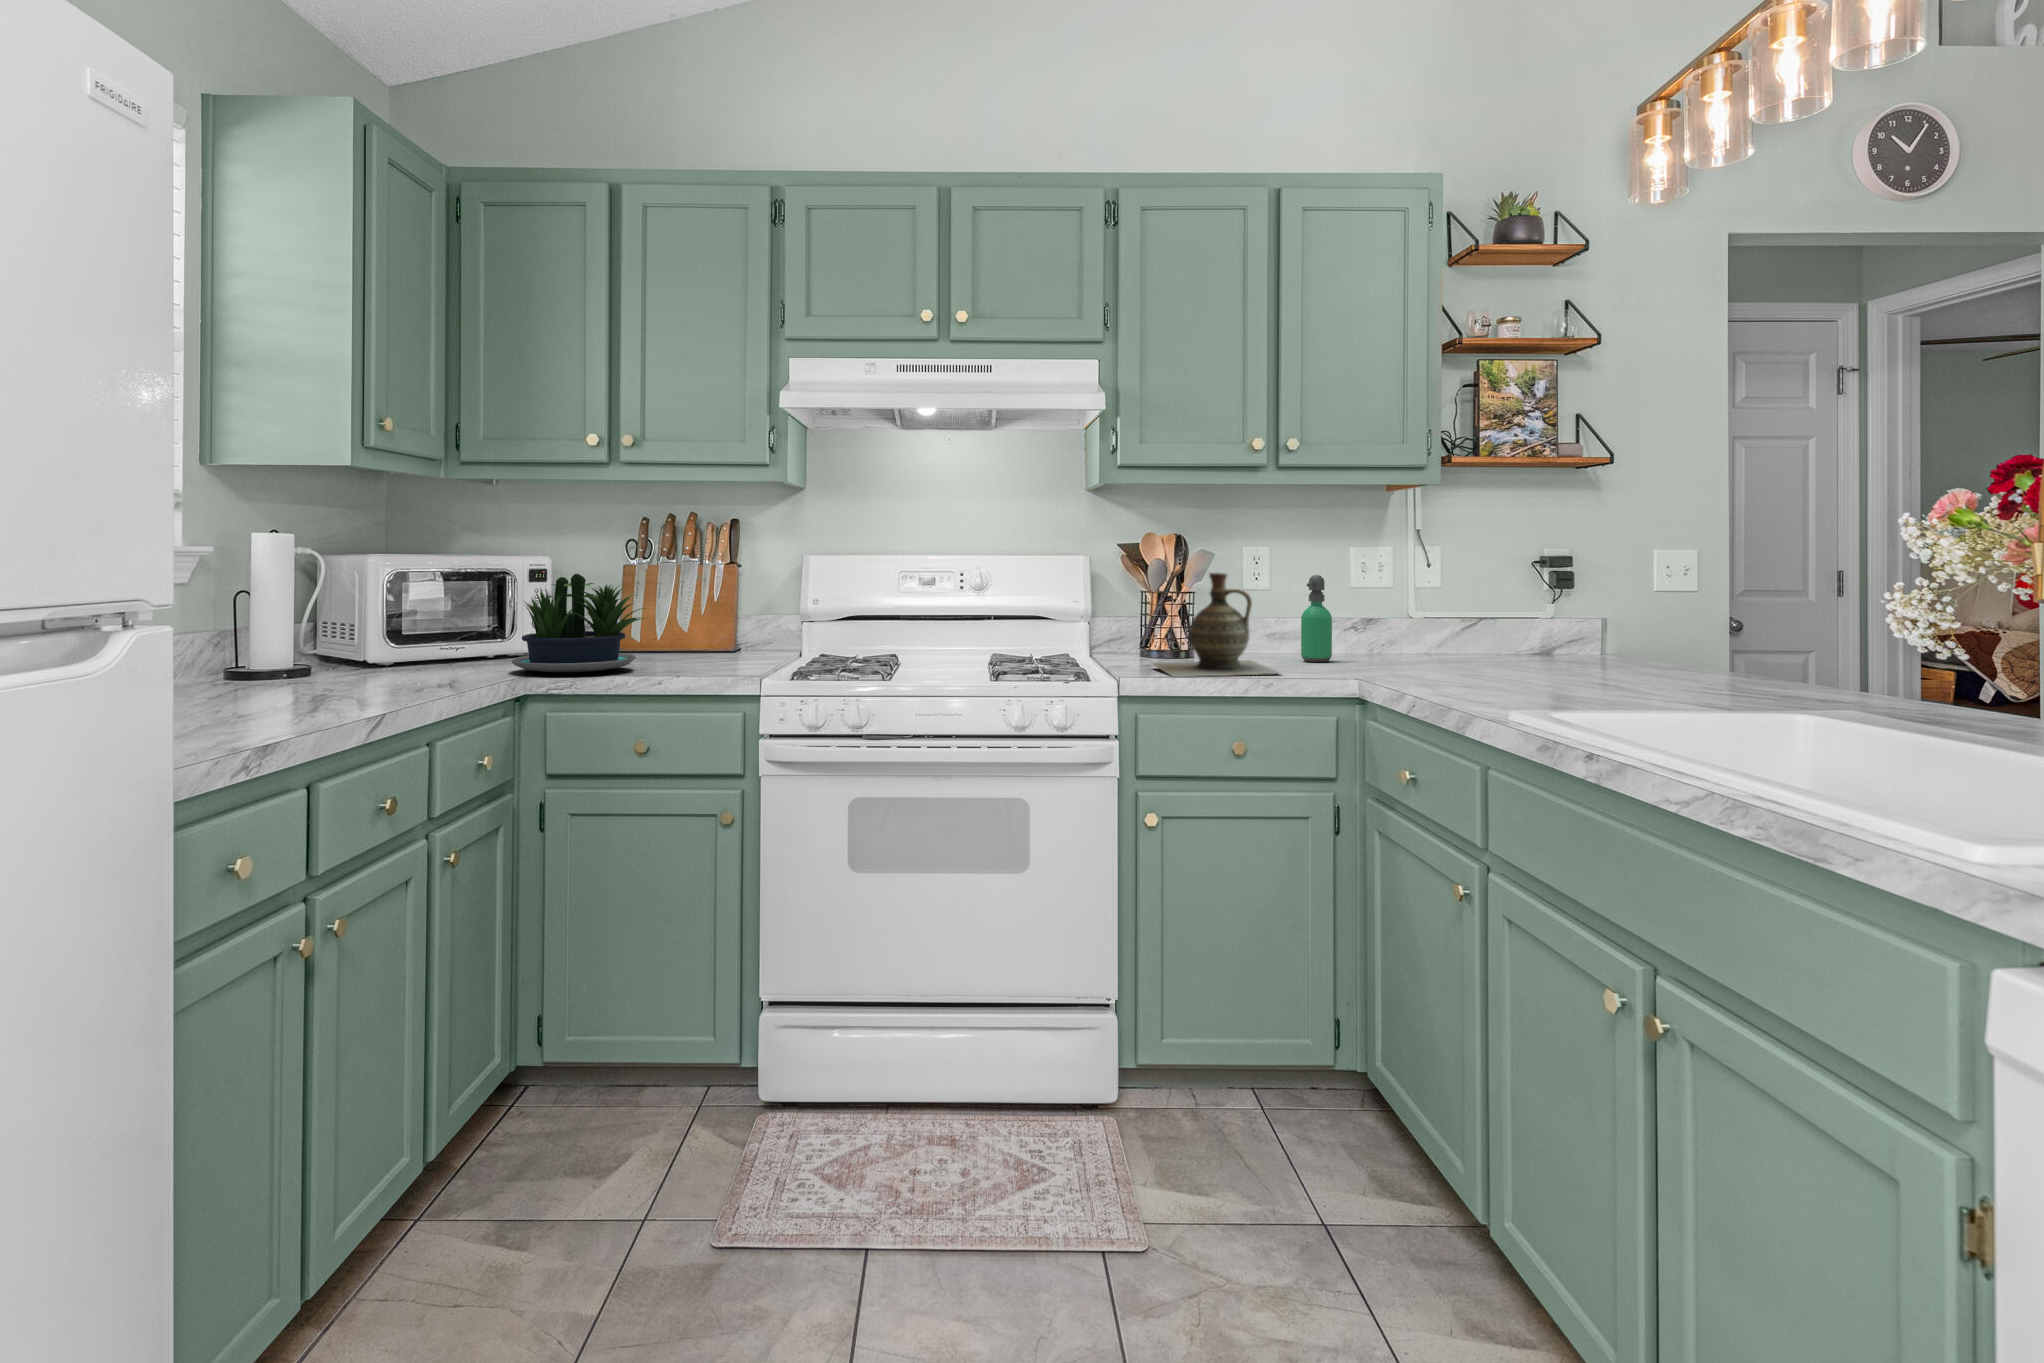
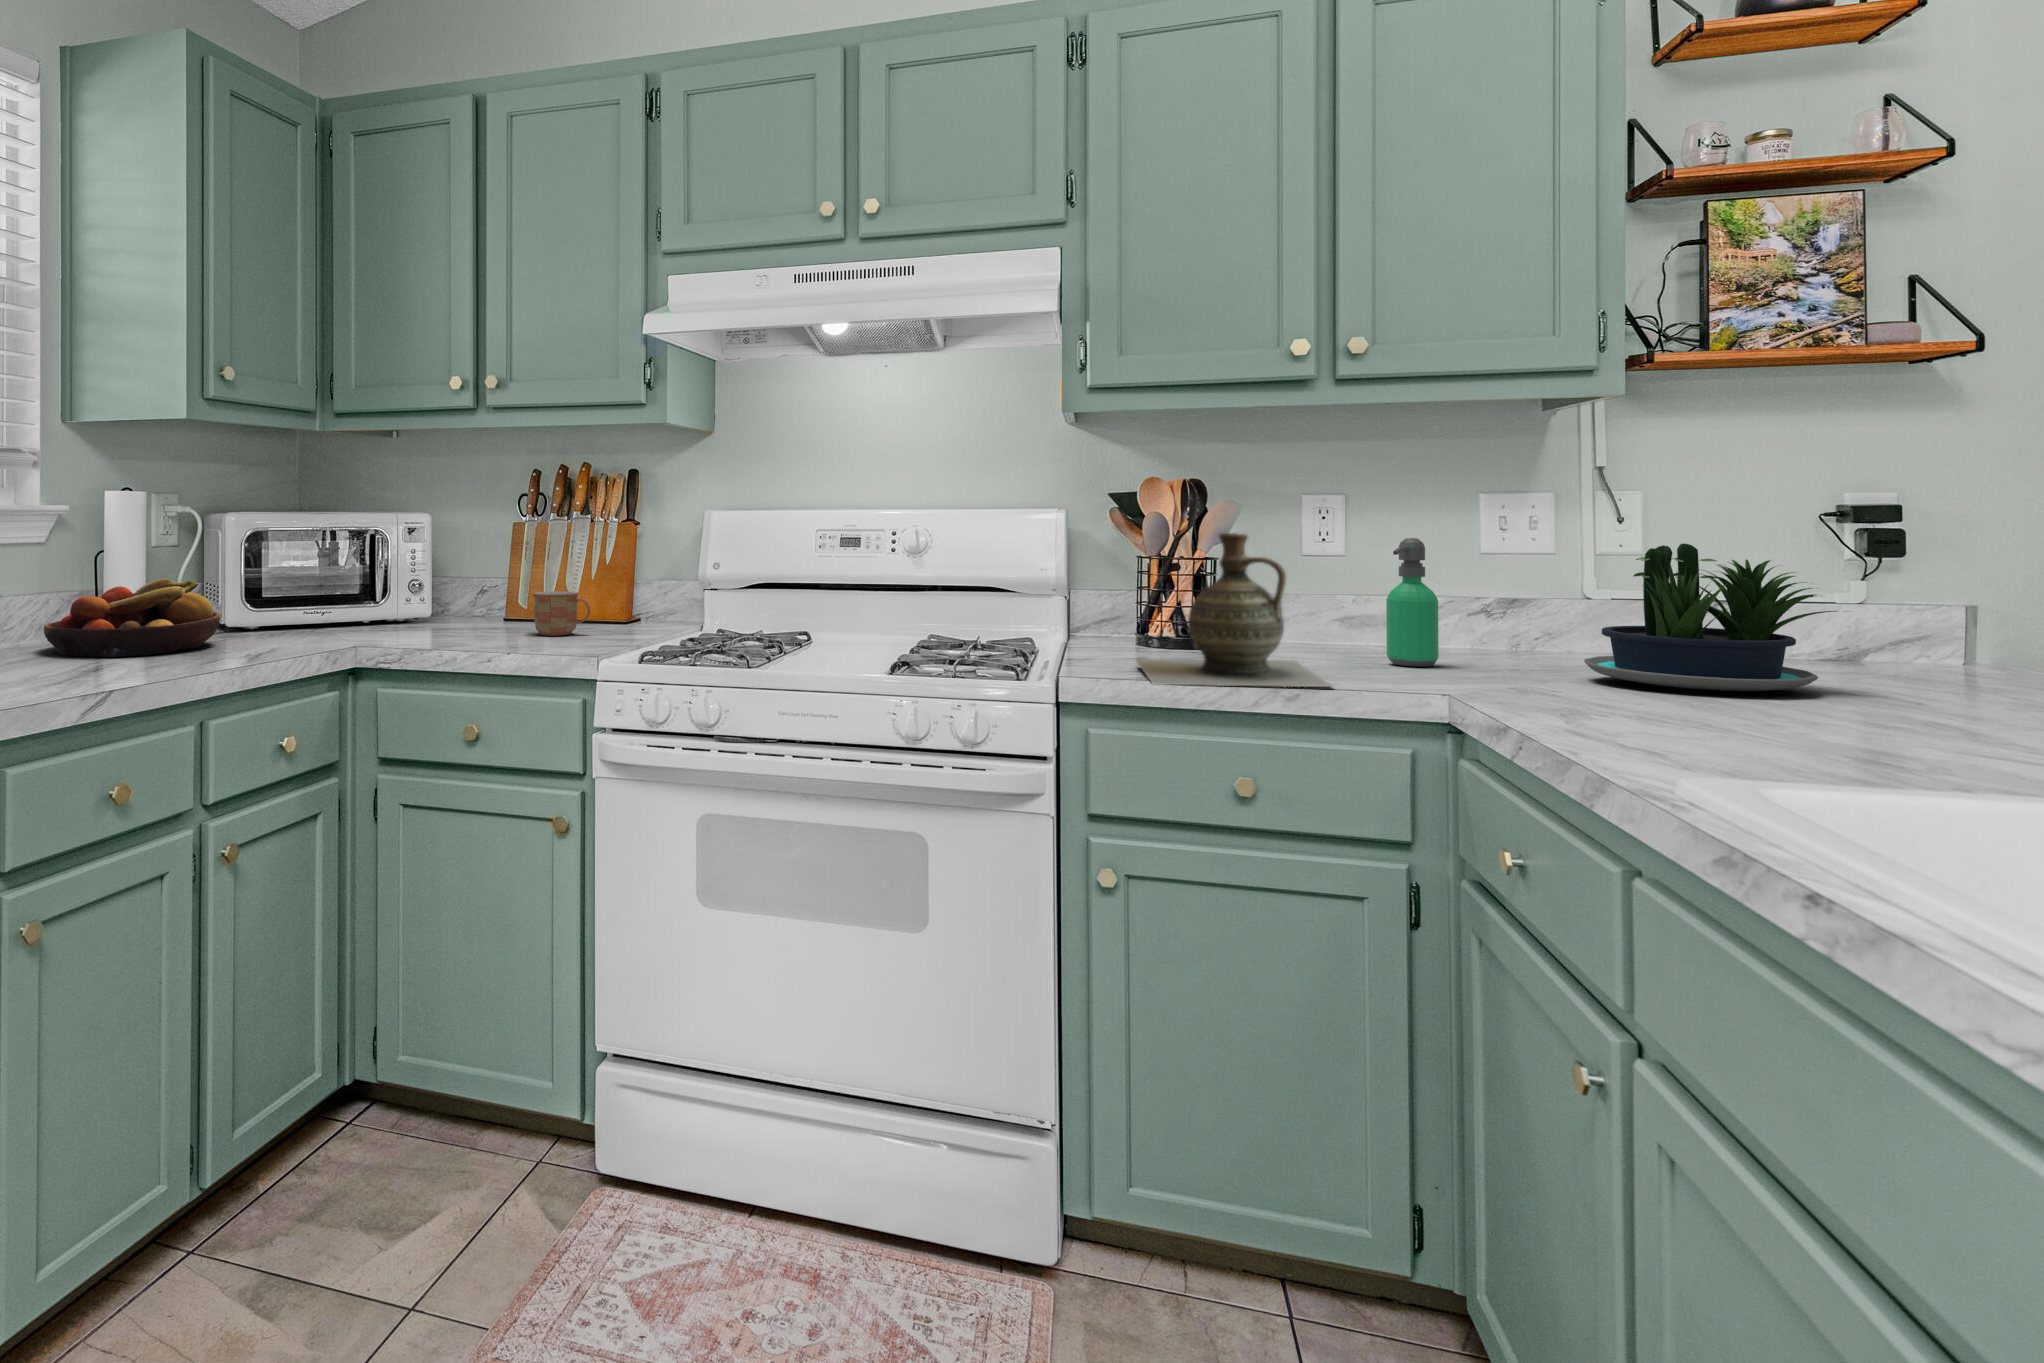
potted plant: present [511,574,645,672] -> present [1584,544,1836,691]
fruit bowl: none [260,618,419,687] -> present [44,579,220,657]
mug: none [671,624,722,661] -> present [533,591,591,636]

